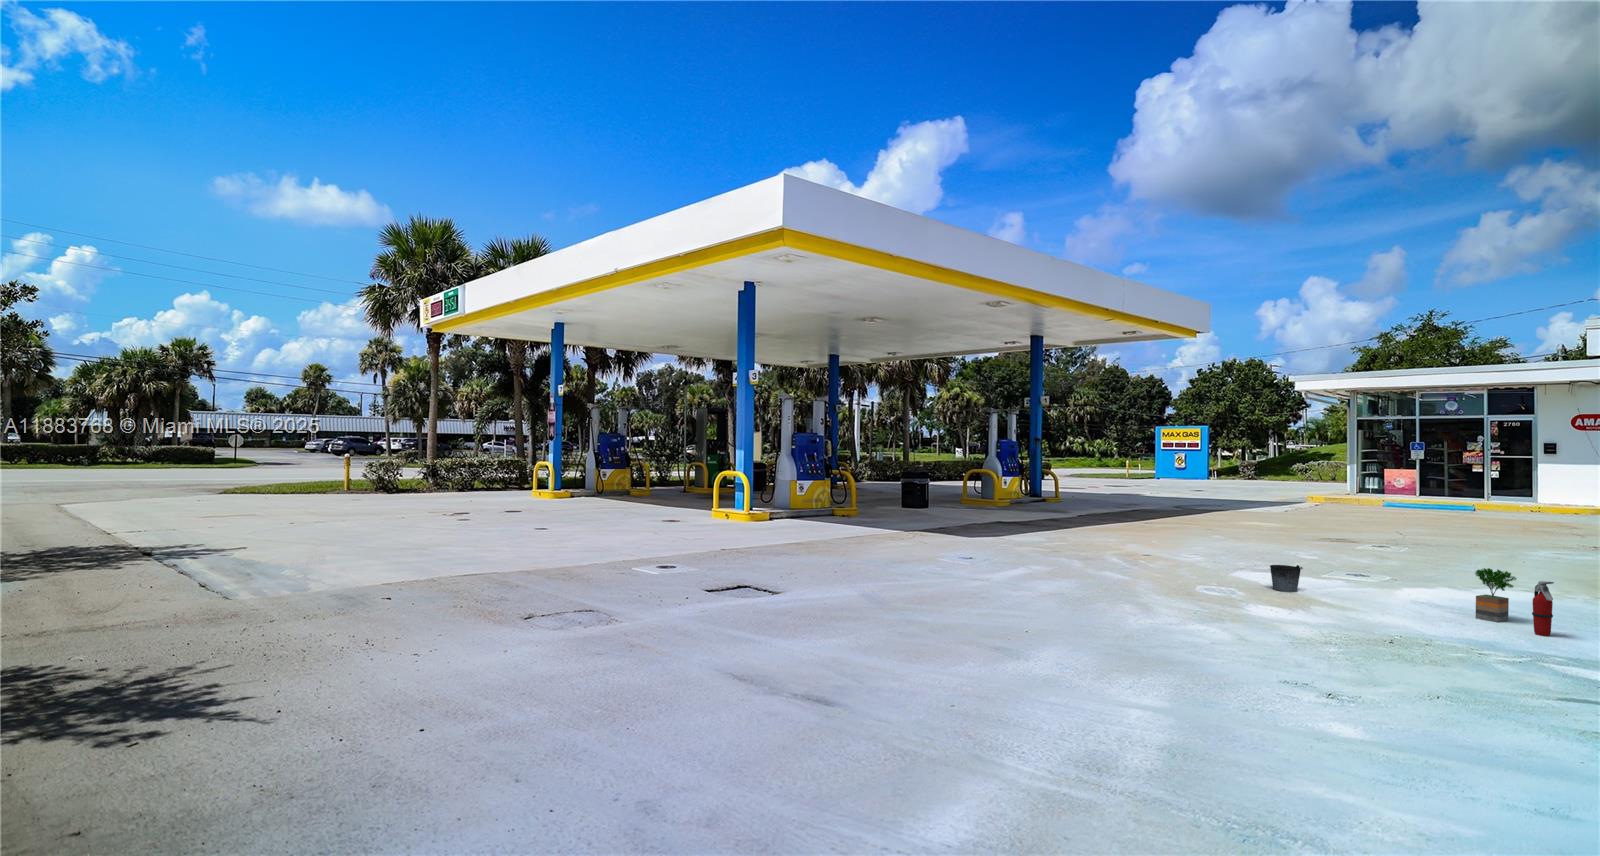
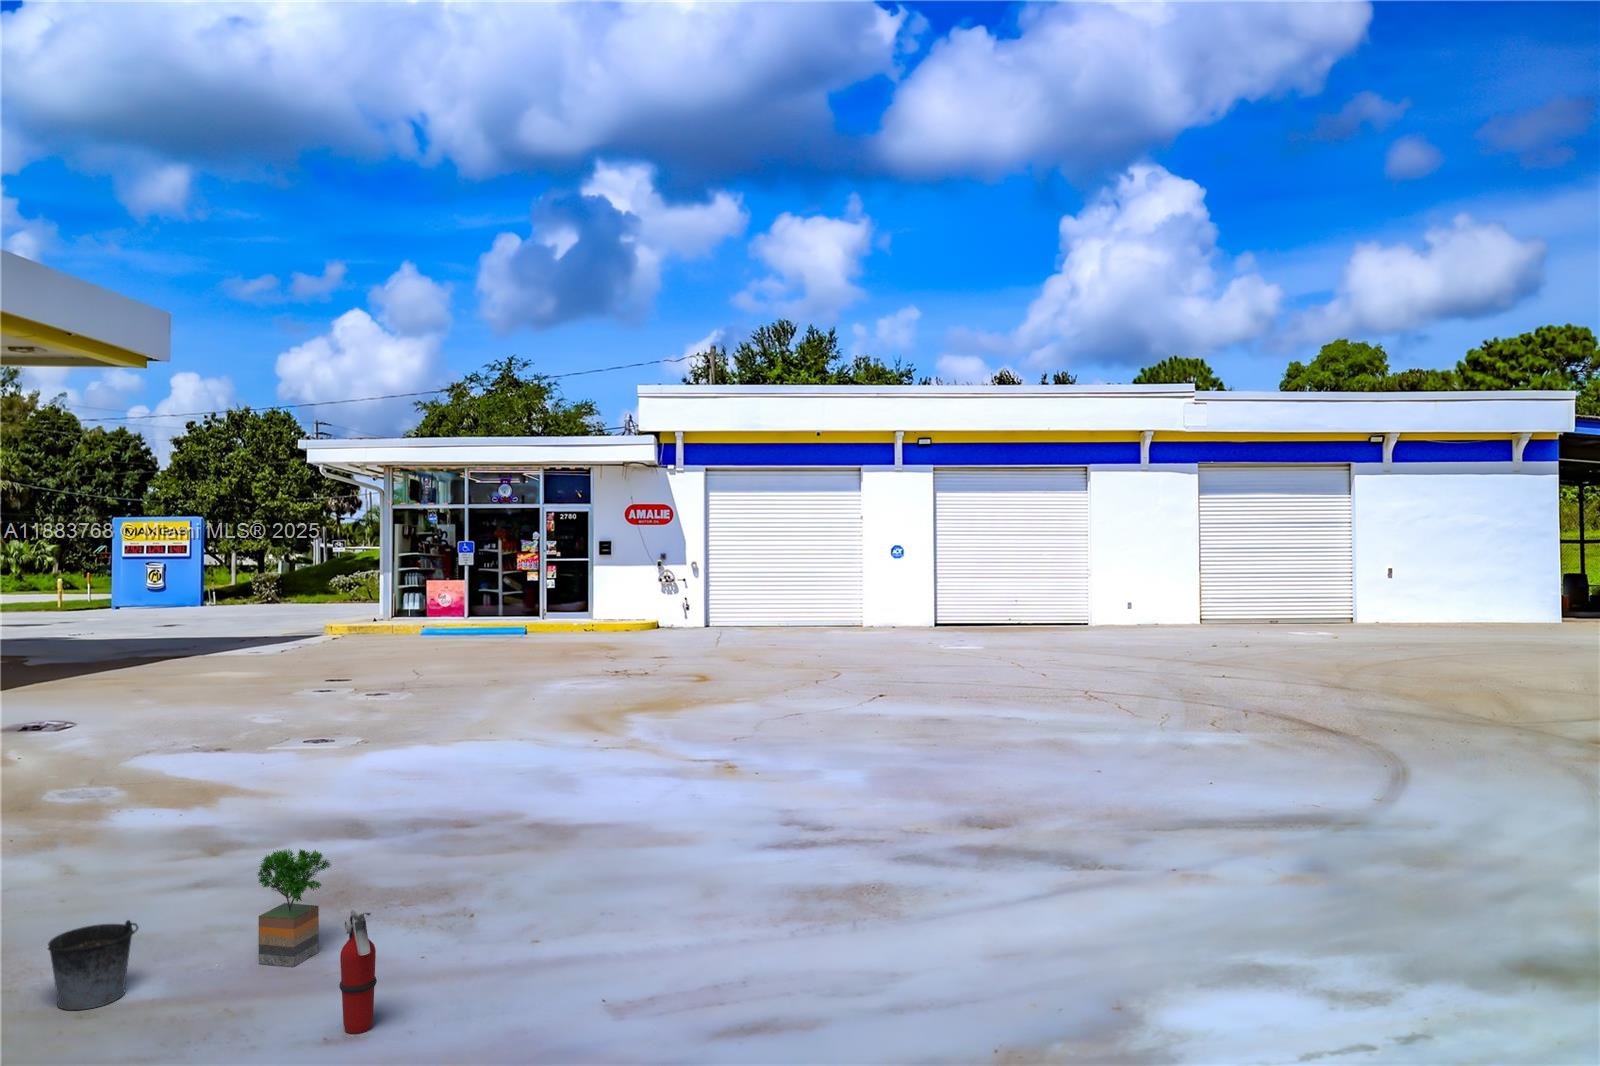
potted tree: present [1475,568,1517,622] -> present [258,849,331,967]
fire extinguisher: present [1532,581,1554,636] -> present [339,907,377,1034]

